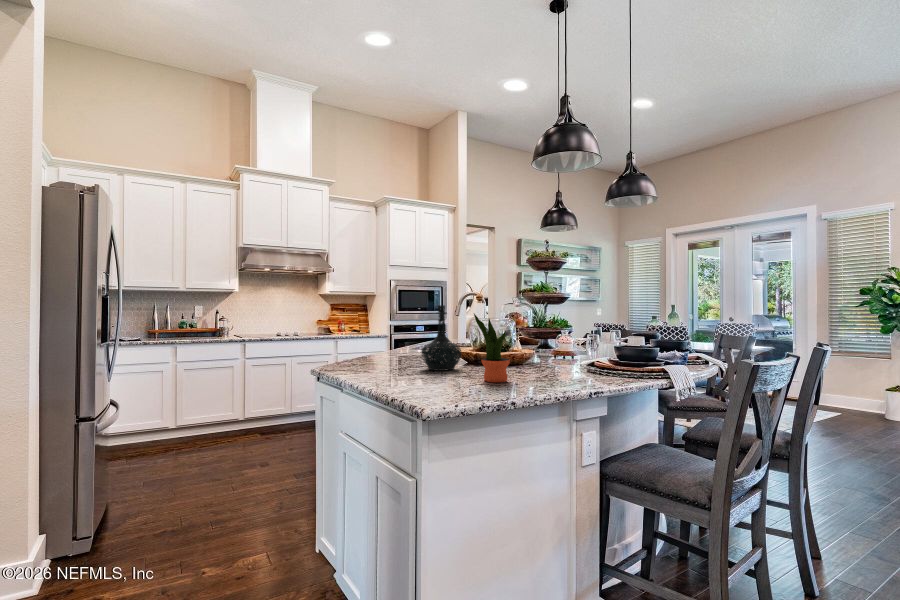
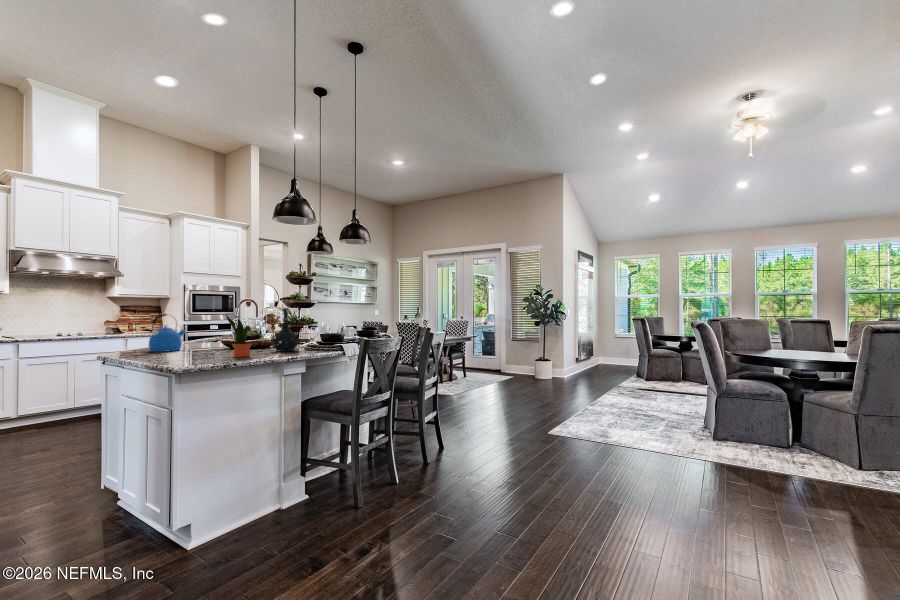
bottle: present [422,305,461,371] -> present [271,308,299,352]
kettle: none [366,312,407,363] -> present [149,314,186,352]

